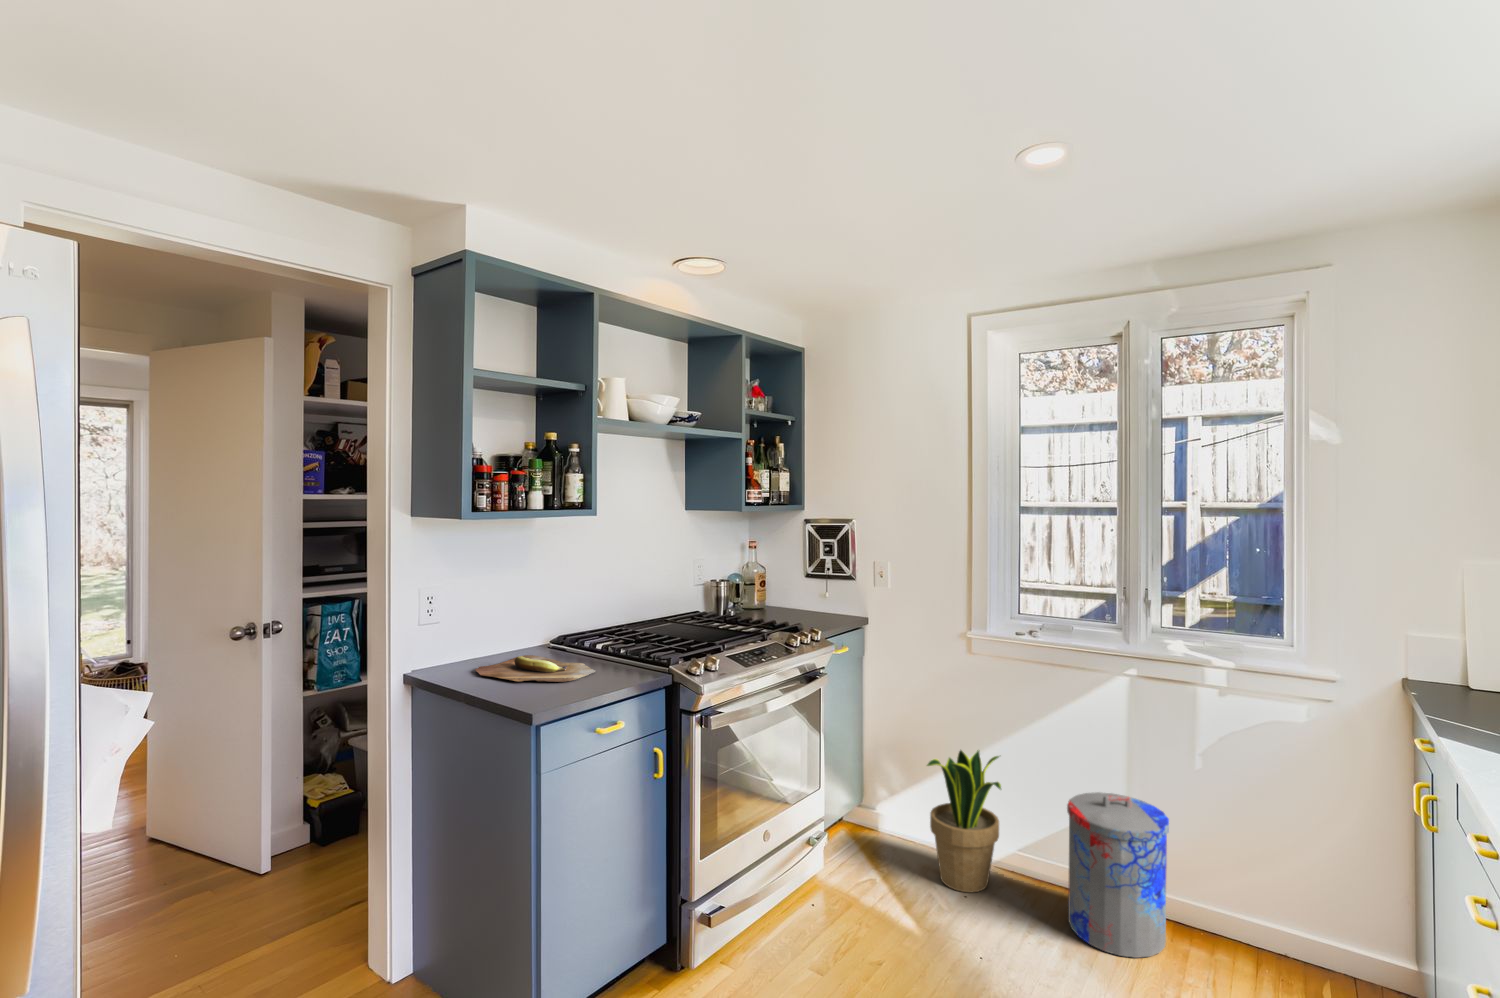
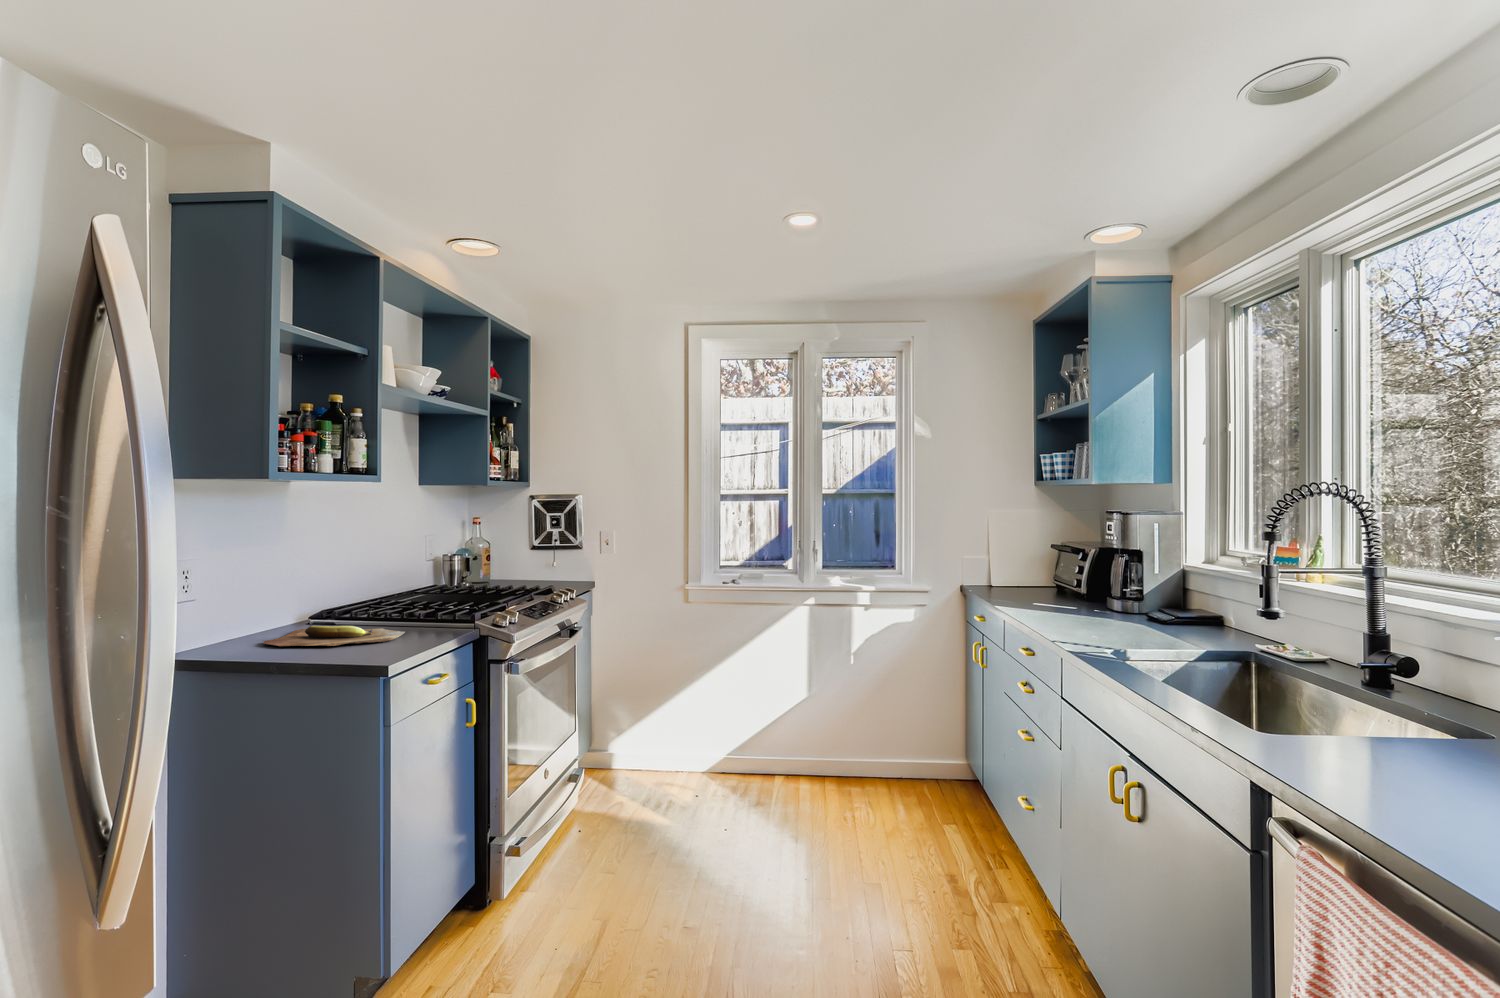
potted plant: present [927,750,1001,893] -> none [664,678,724,793]
trash can: present [1067,792,1169,958] -> none [773,690,840,804]

